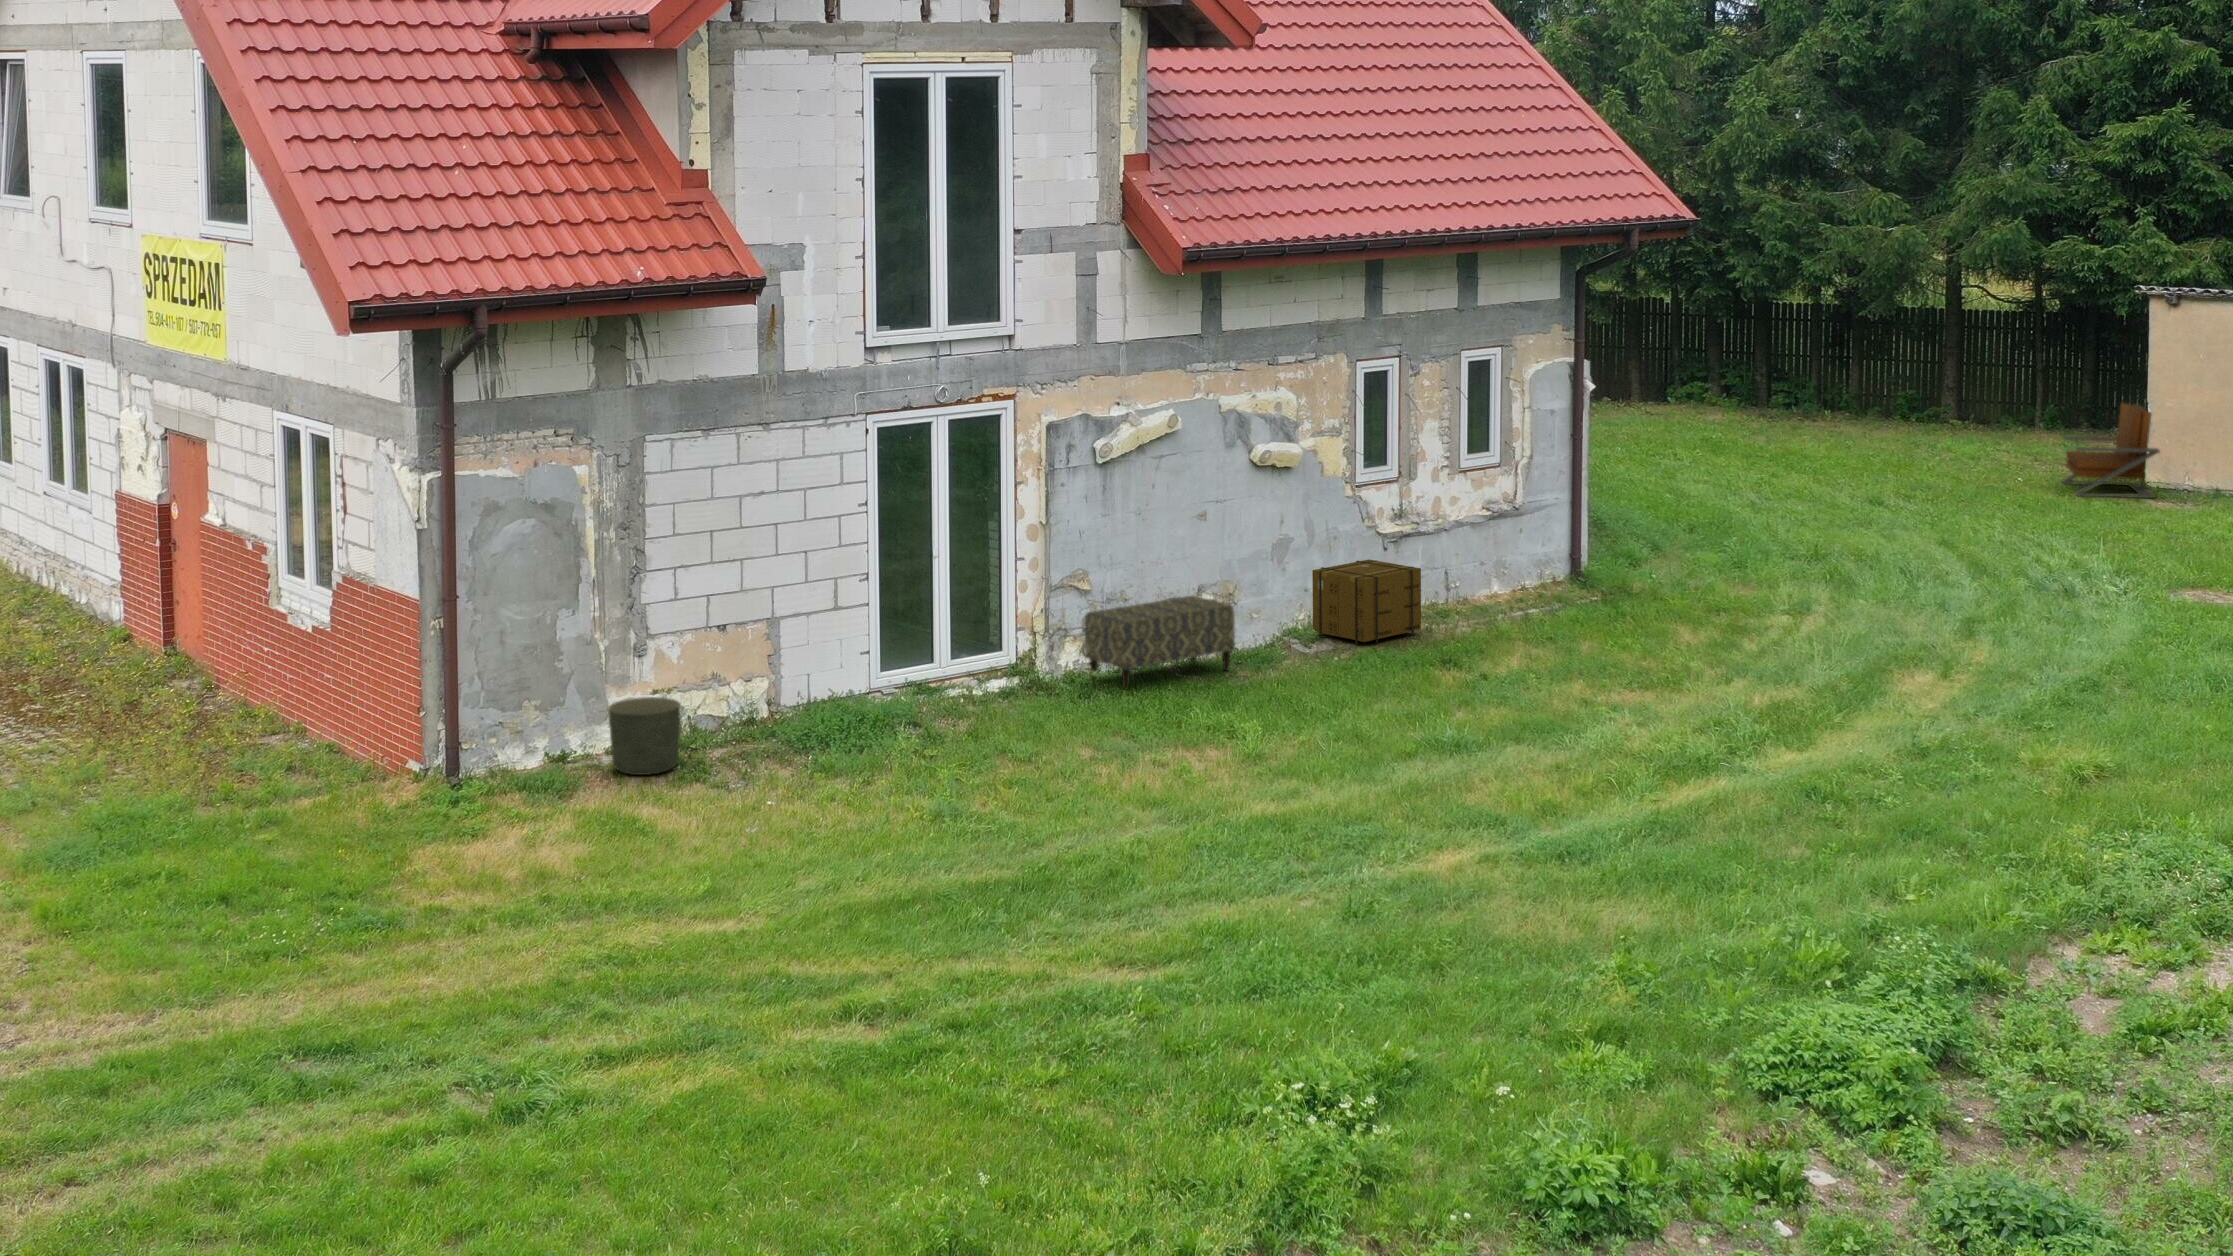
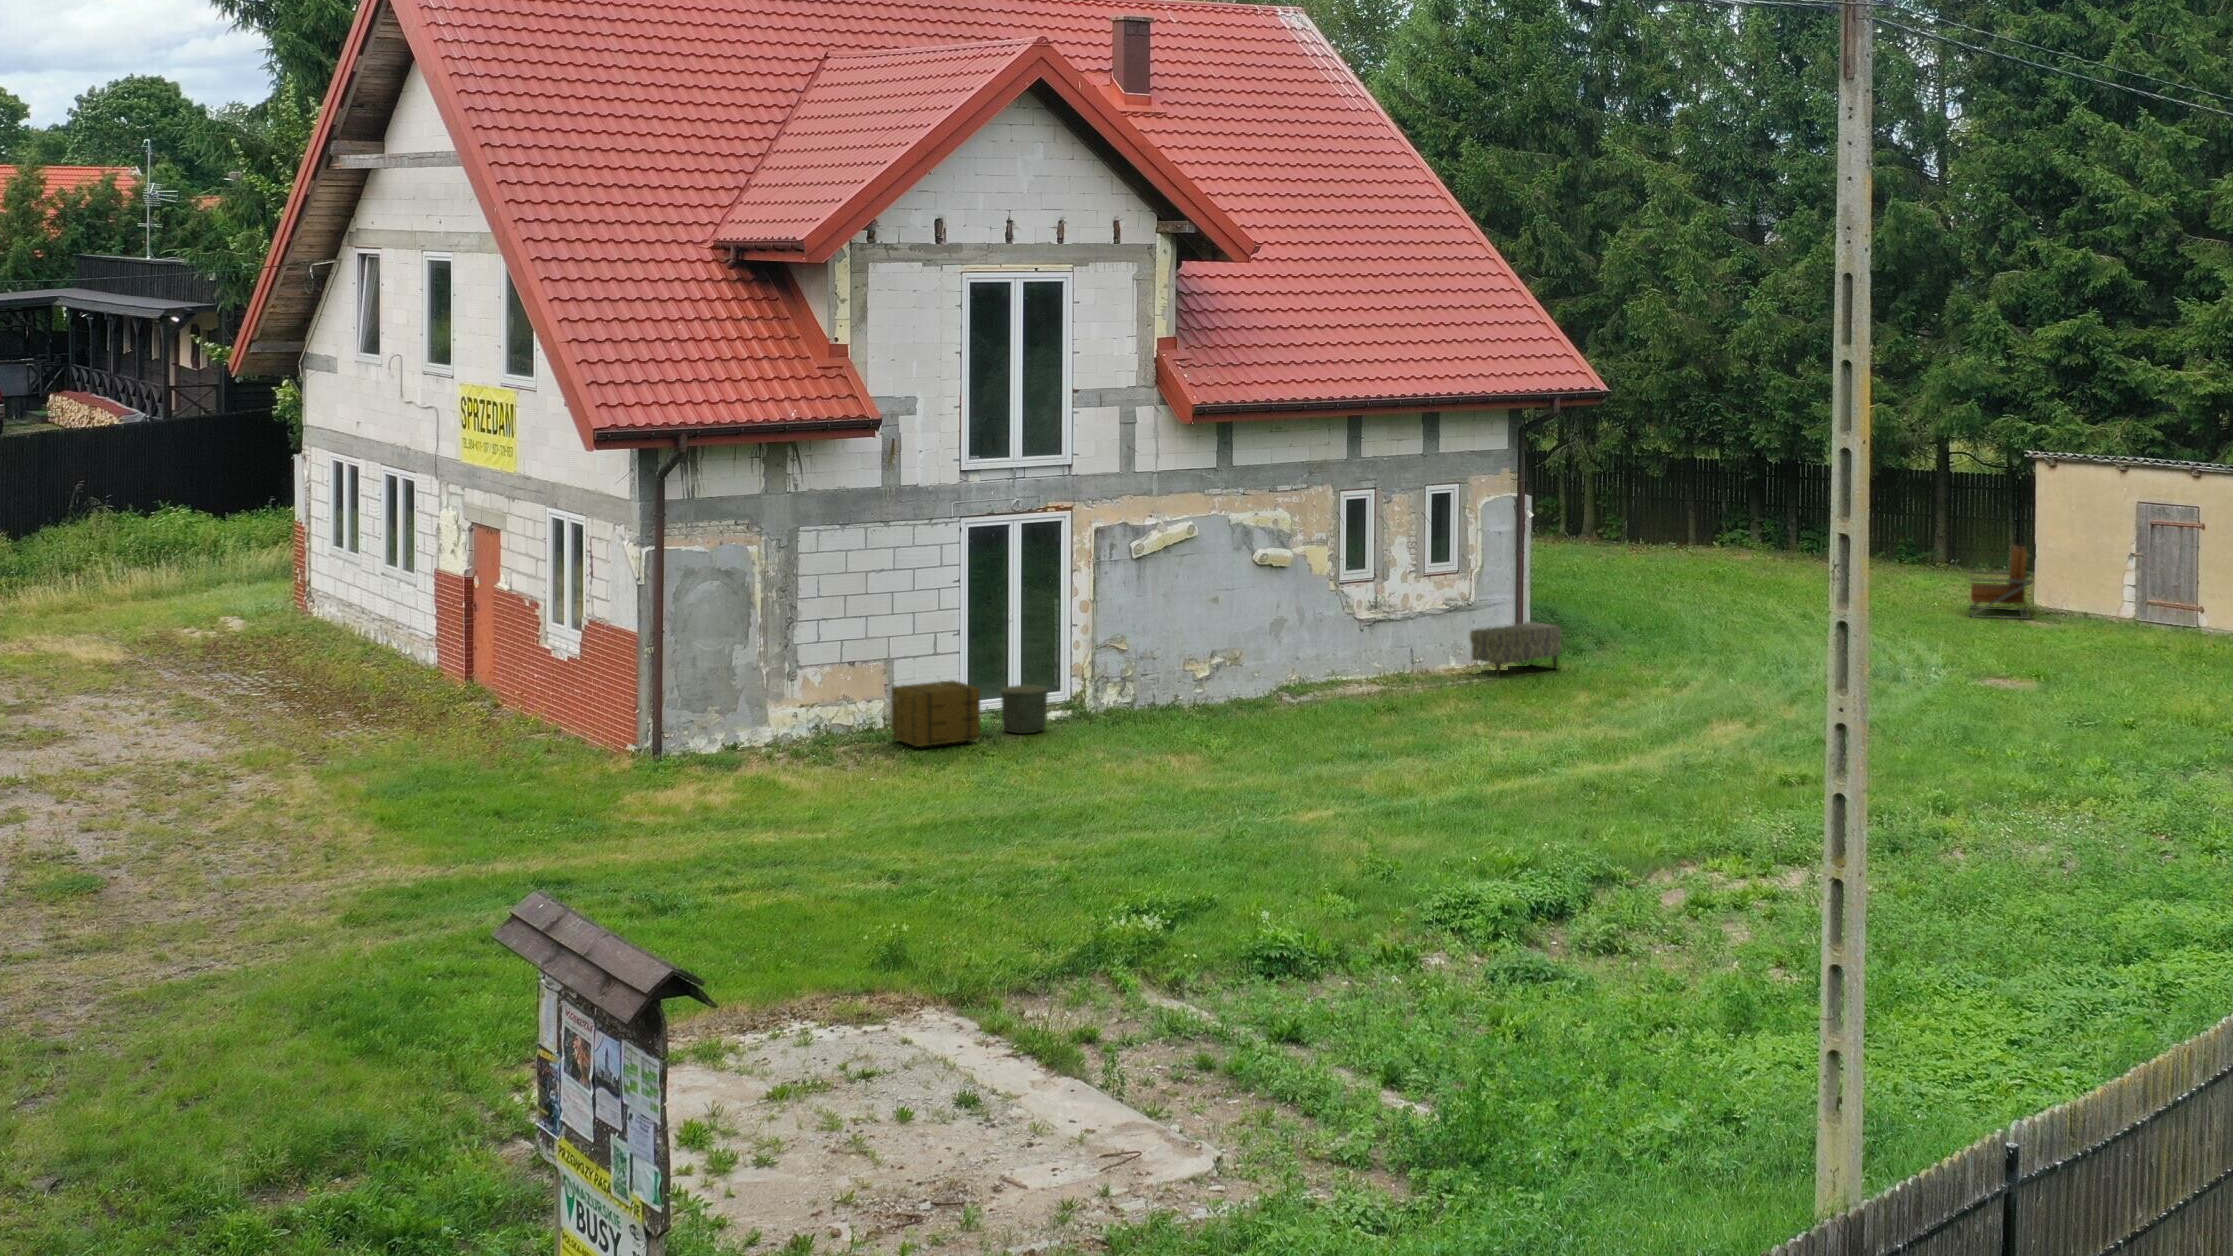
cardboard box: present [1312,559,1421,645] -> present [891,681,980,747]
bench: present [1085,596,1235,689] -> present [1470,622,1561,677]
planter: present [608,697,680,775] -> present [1001,685,1048,734]

